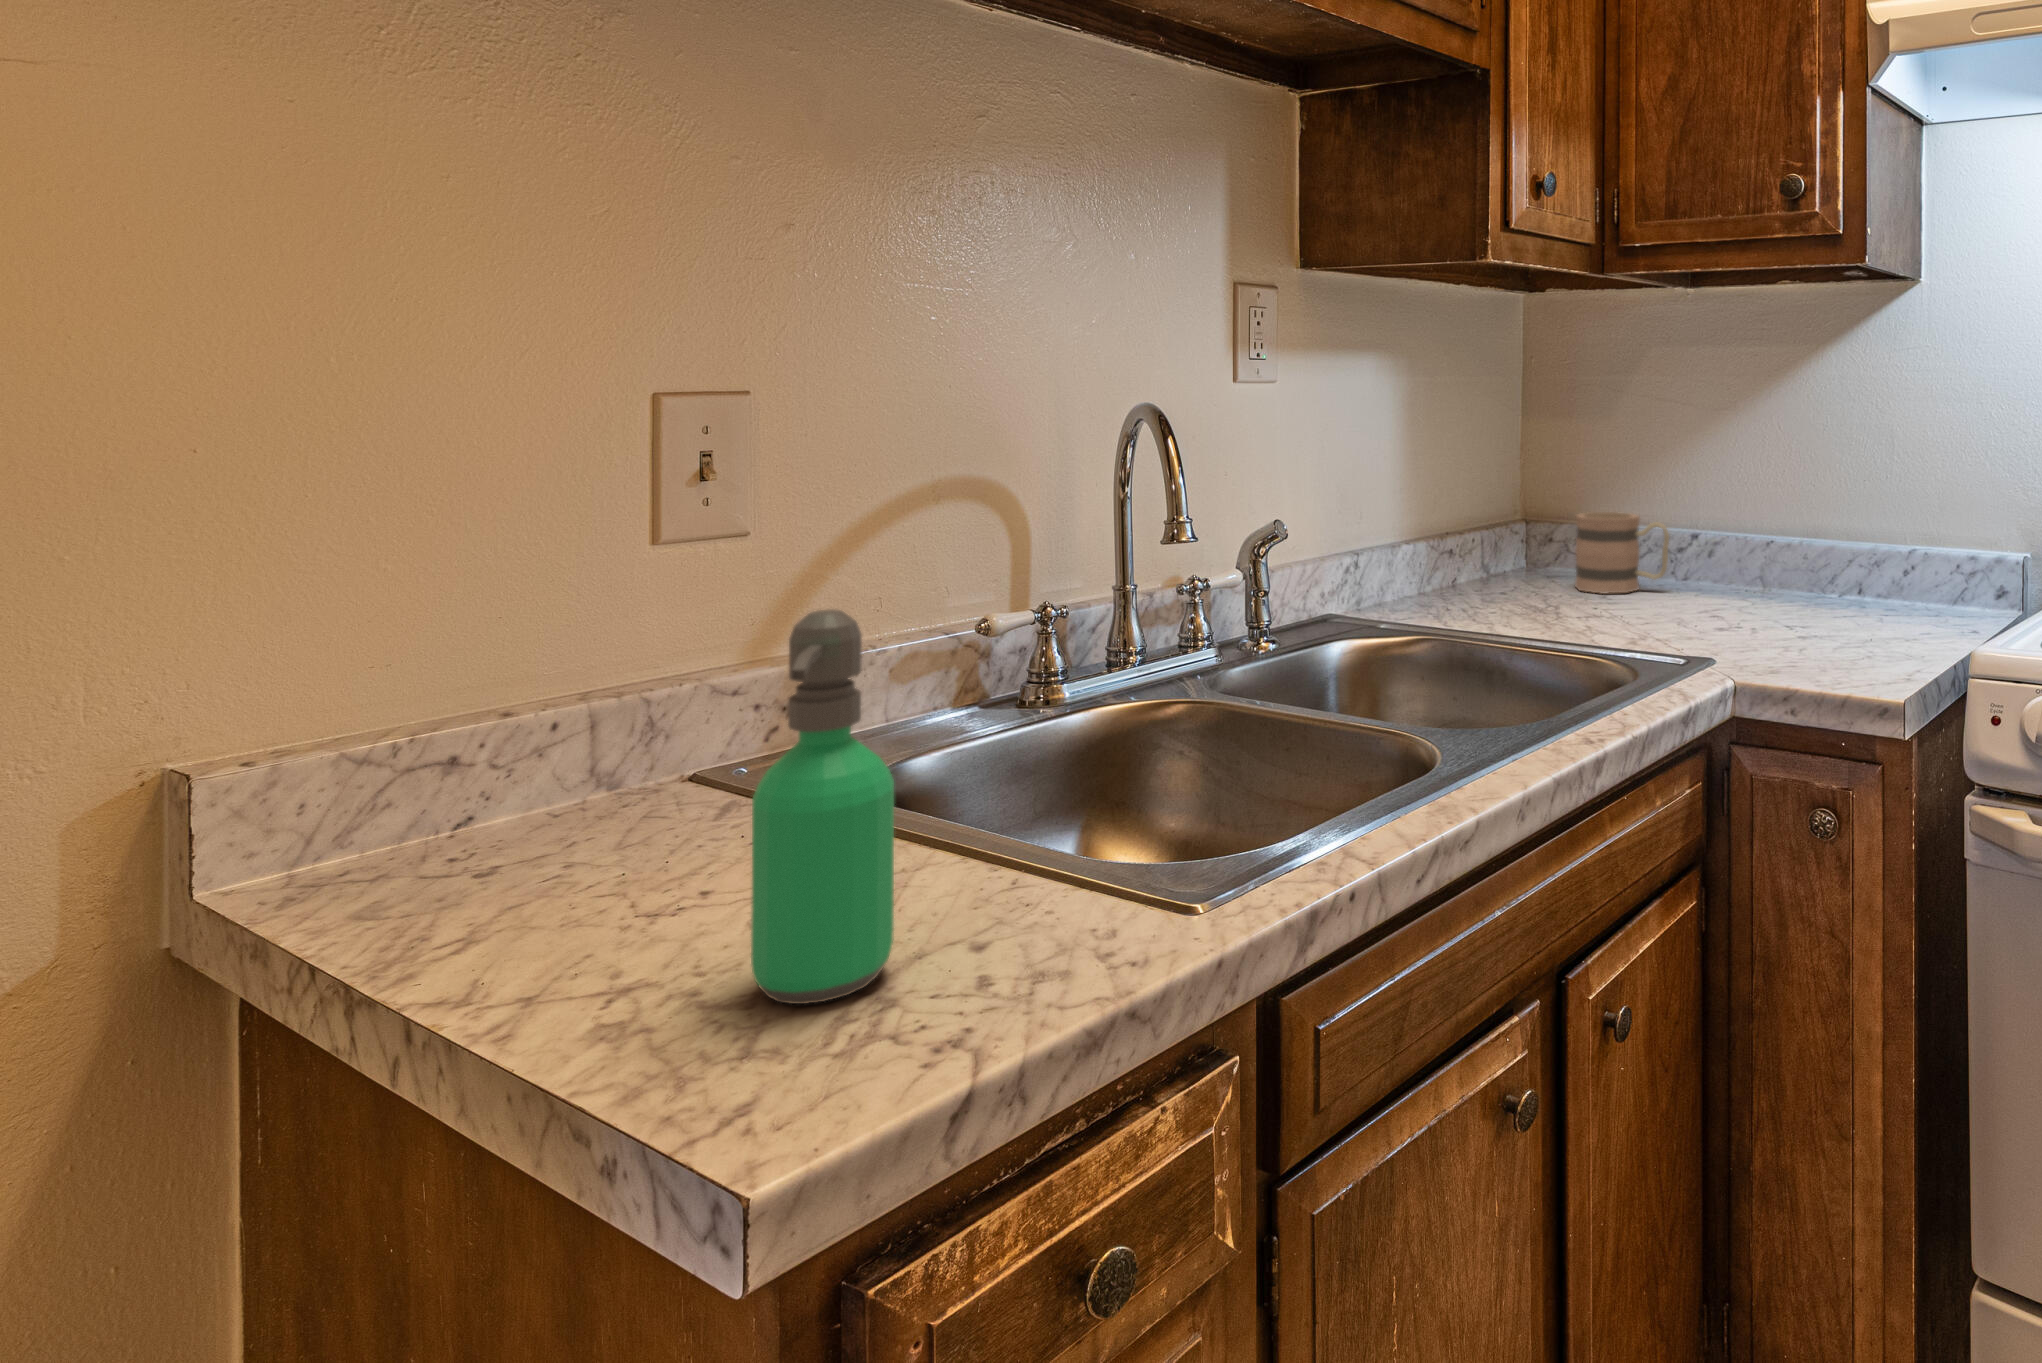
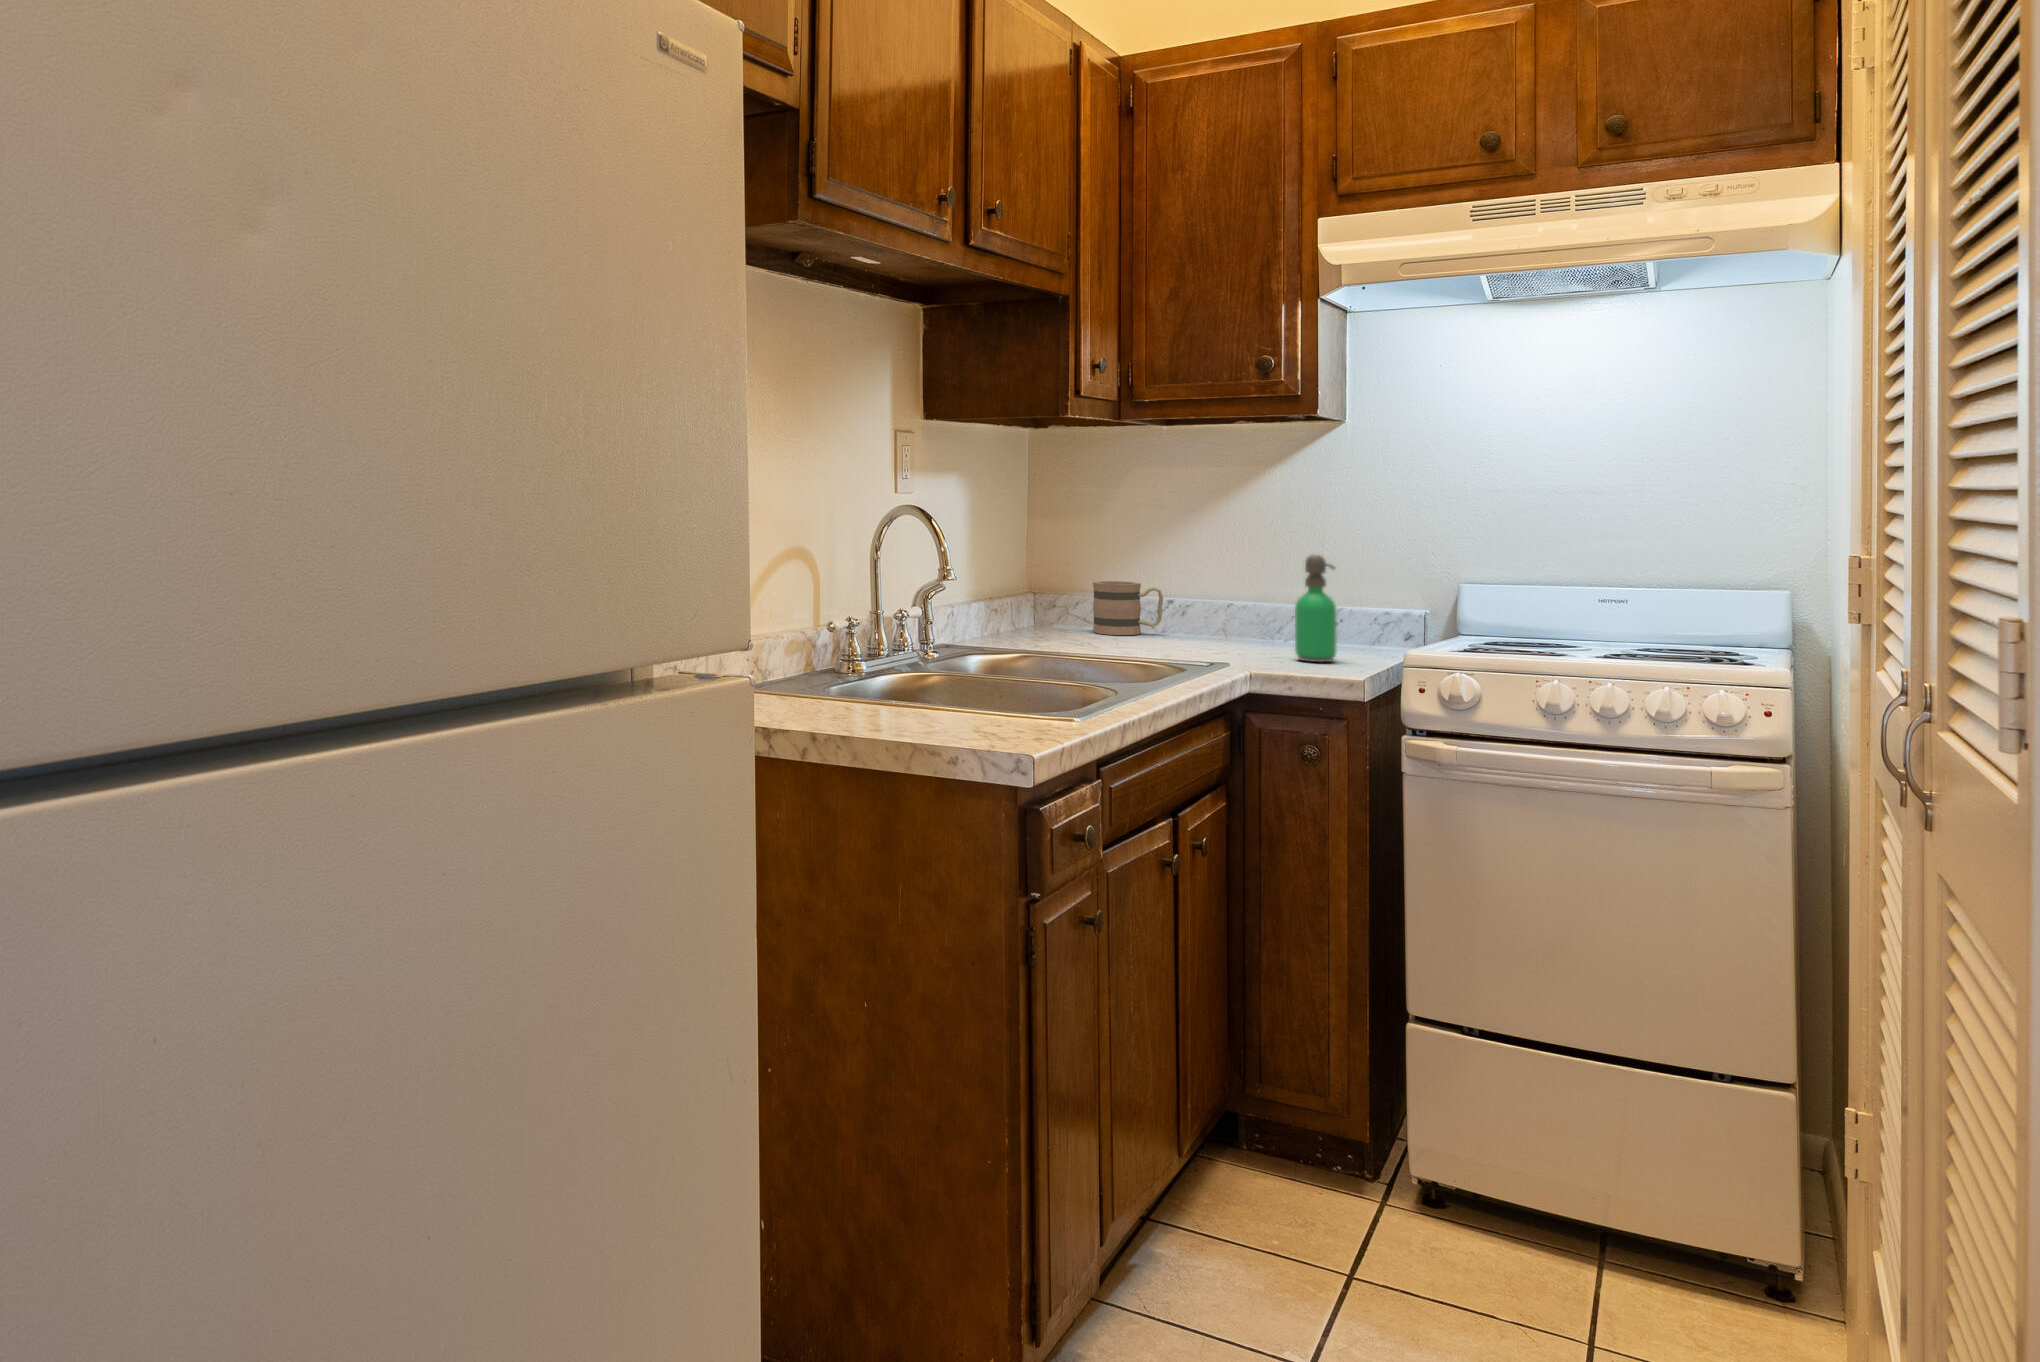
soap dispenser: present [751,609,894,1004] -> present [1295,555,1336,662]

